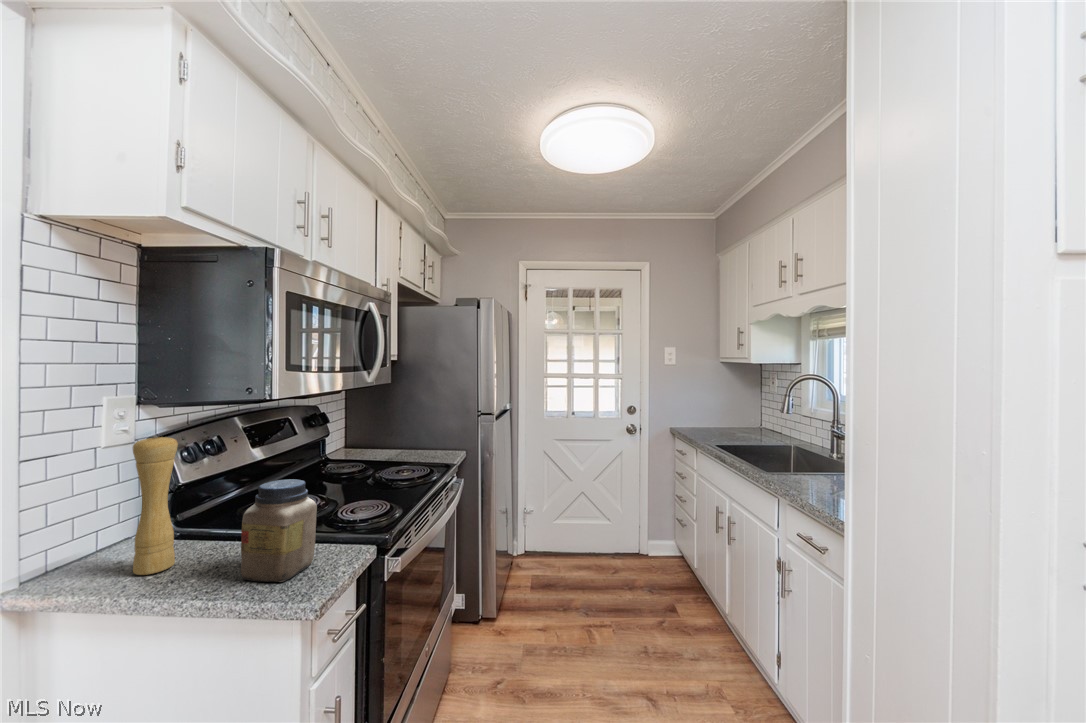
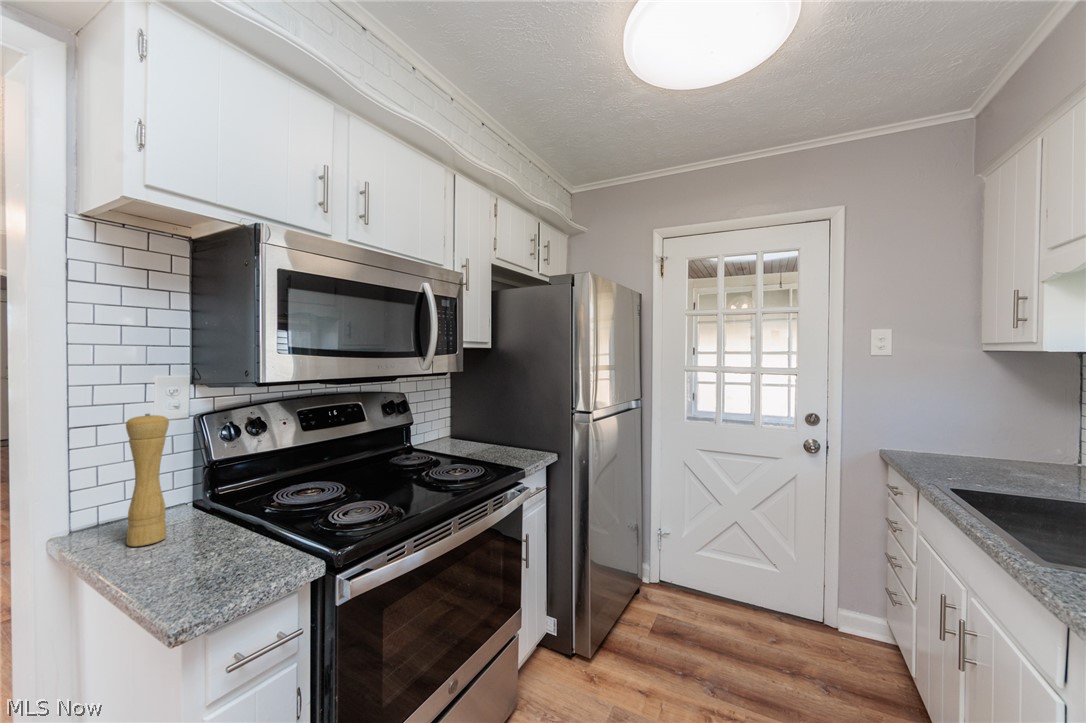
jar: present [241,479,317,582] -> none [170,470,253,586]

